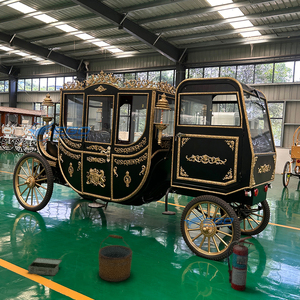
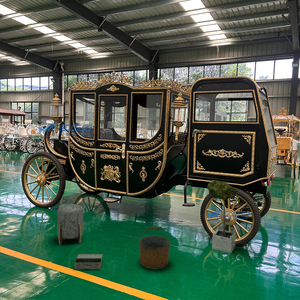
potted tree: none [185,189,216,272] -> present [207,180,238,253]
stool: none [26,206,55,248] -> present [57,204,83,245]
fire extinguisher: present [227,237,254,291] -> none [254,219,277,267]

